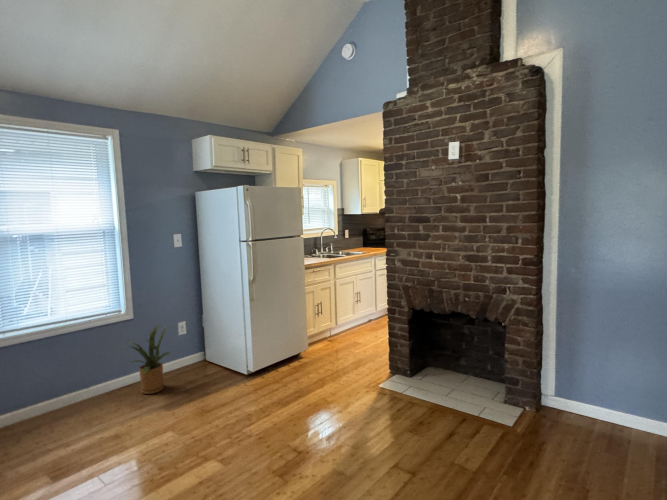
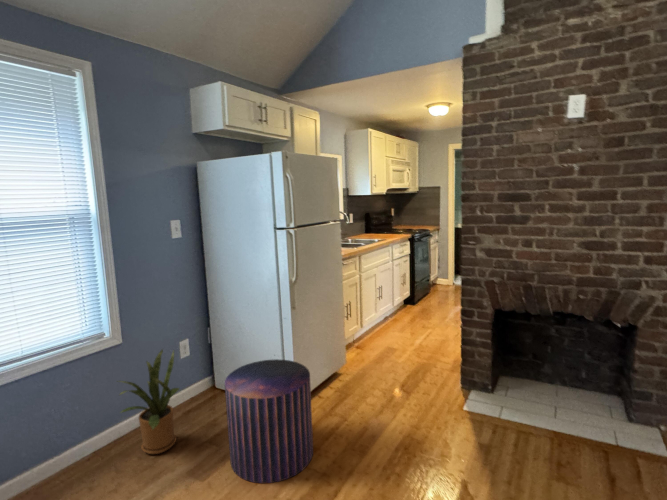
pouf: none [188,335,252,415] -> present [225,359,313,483]

